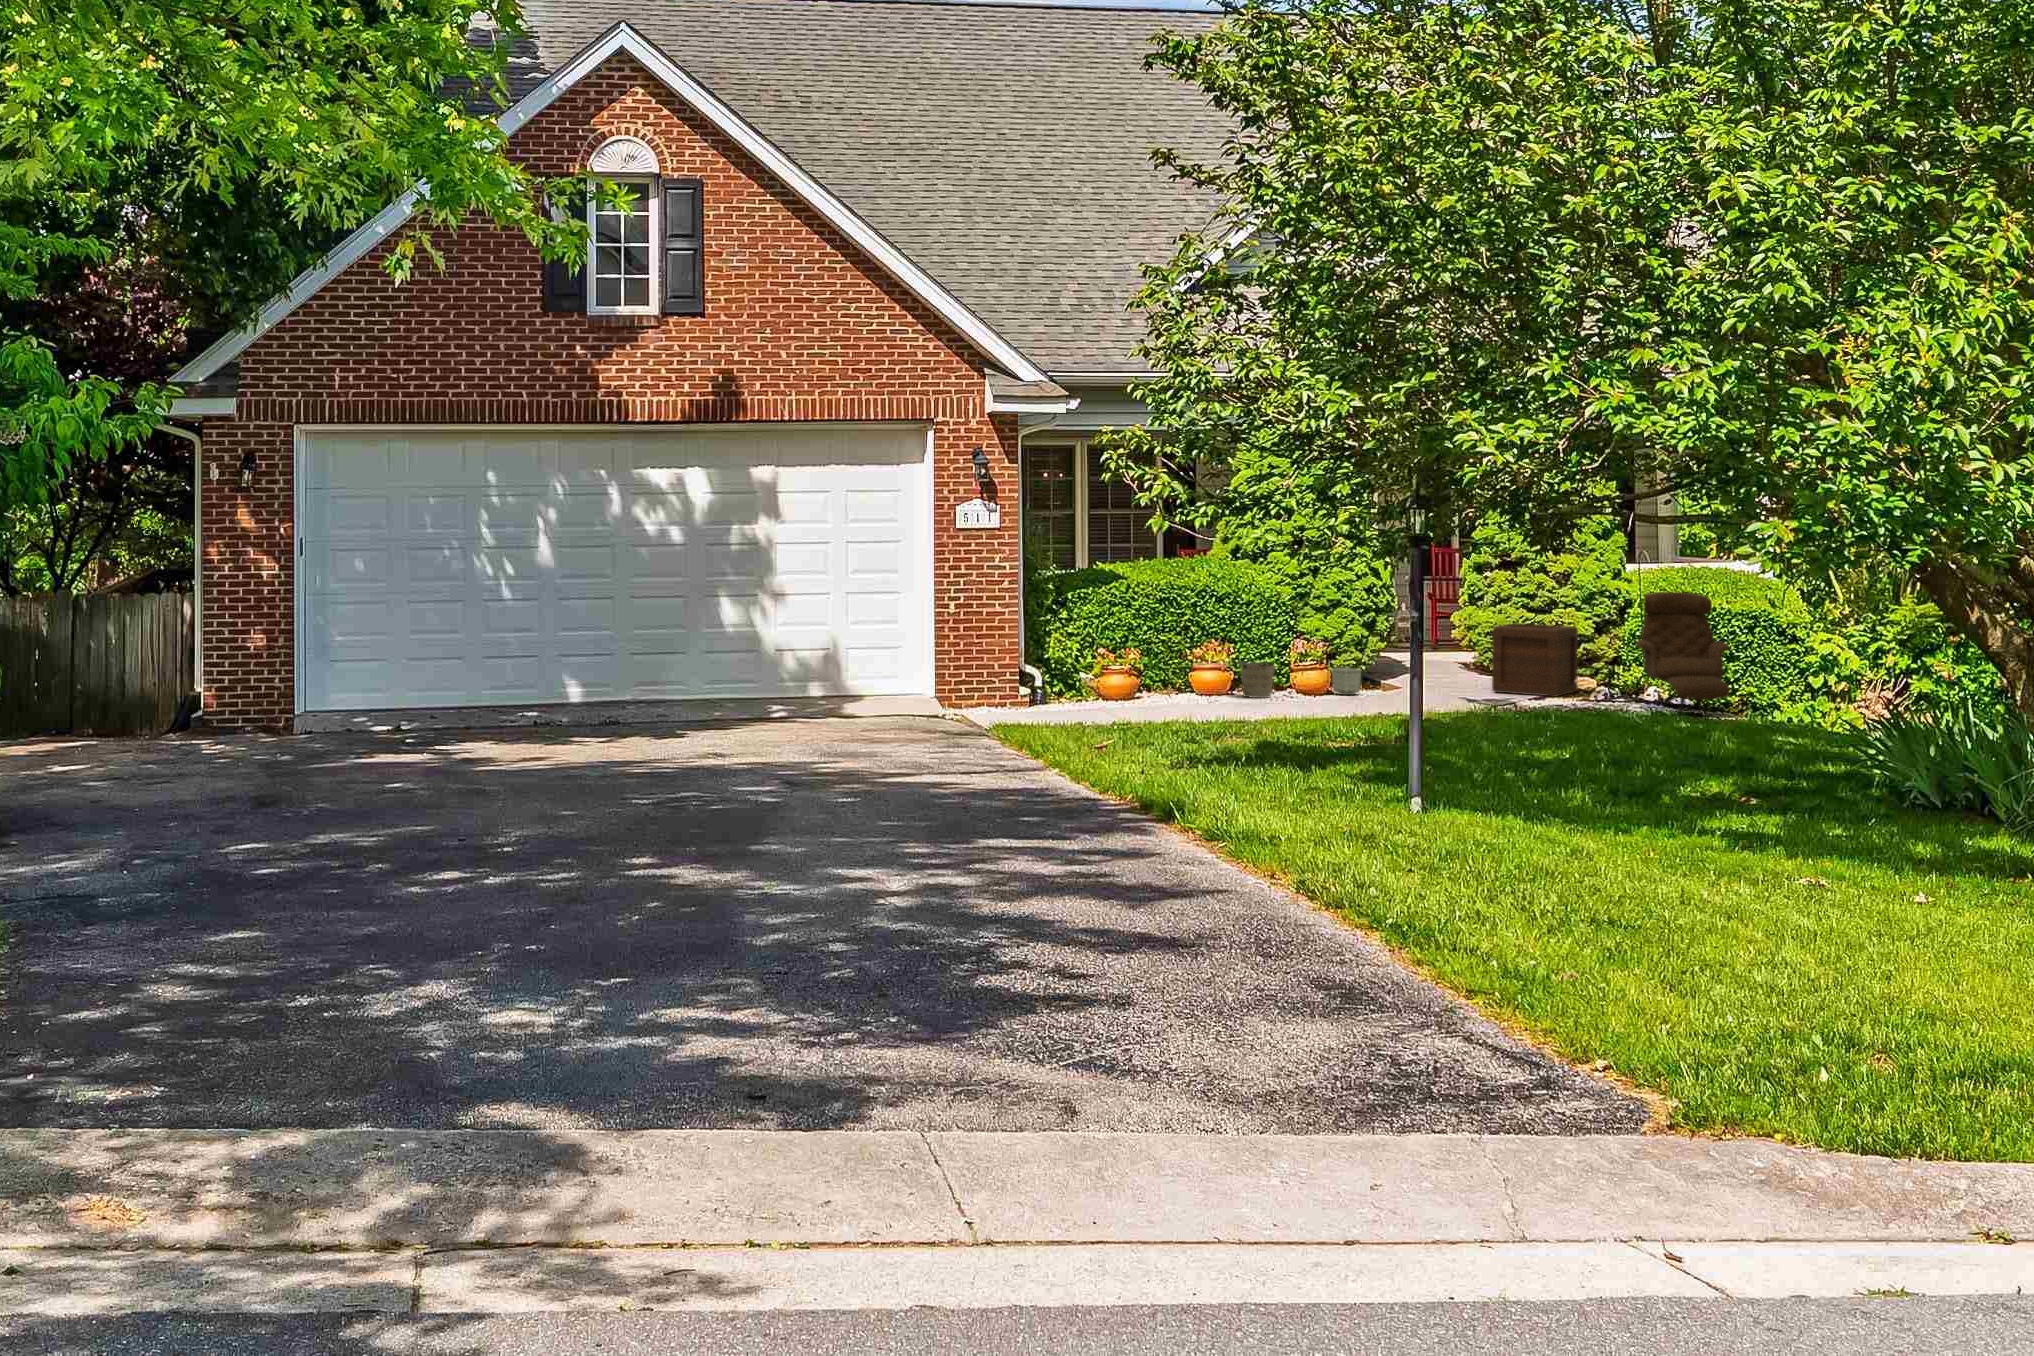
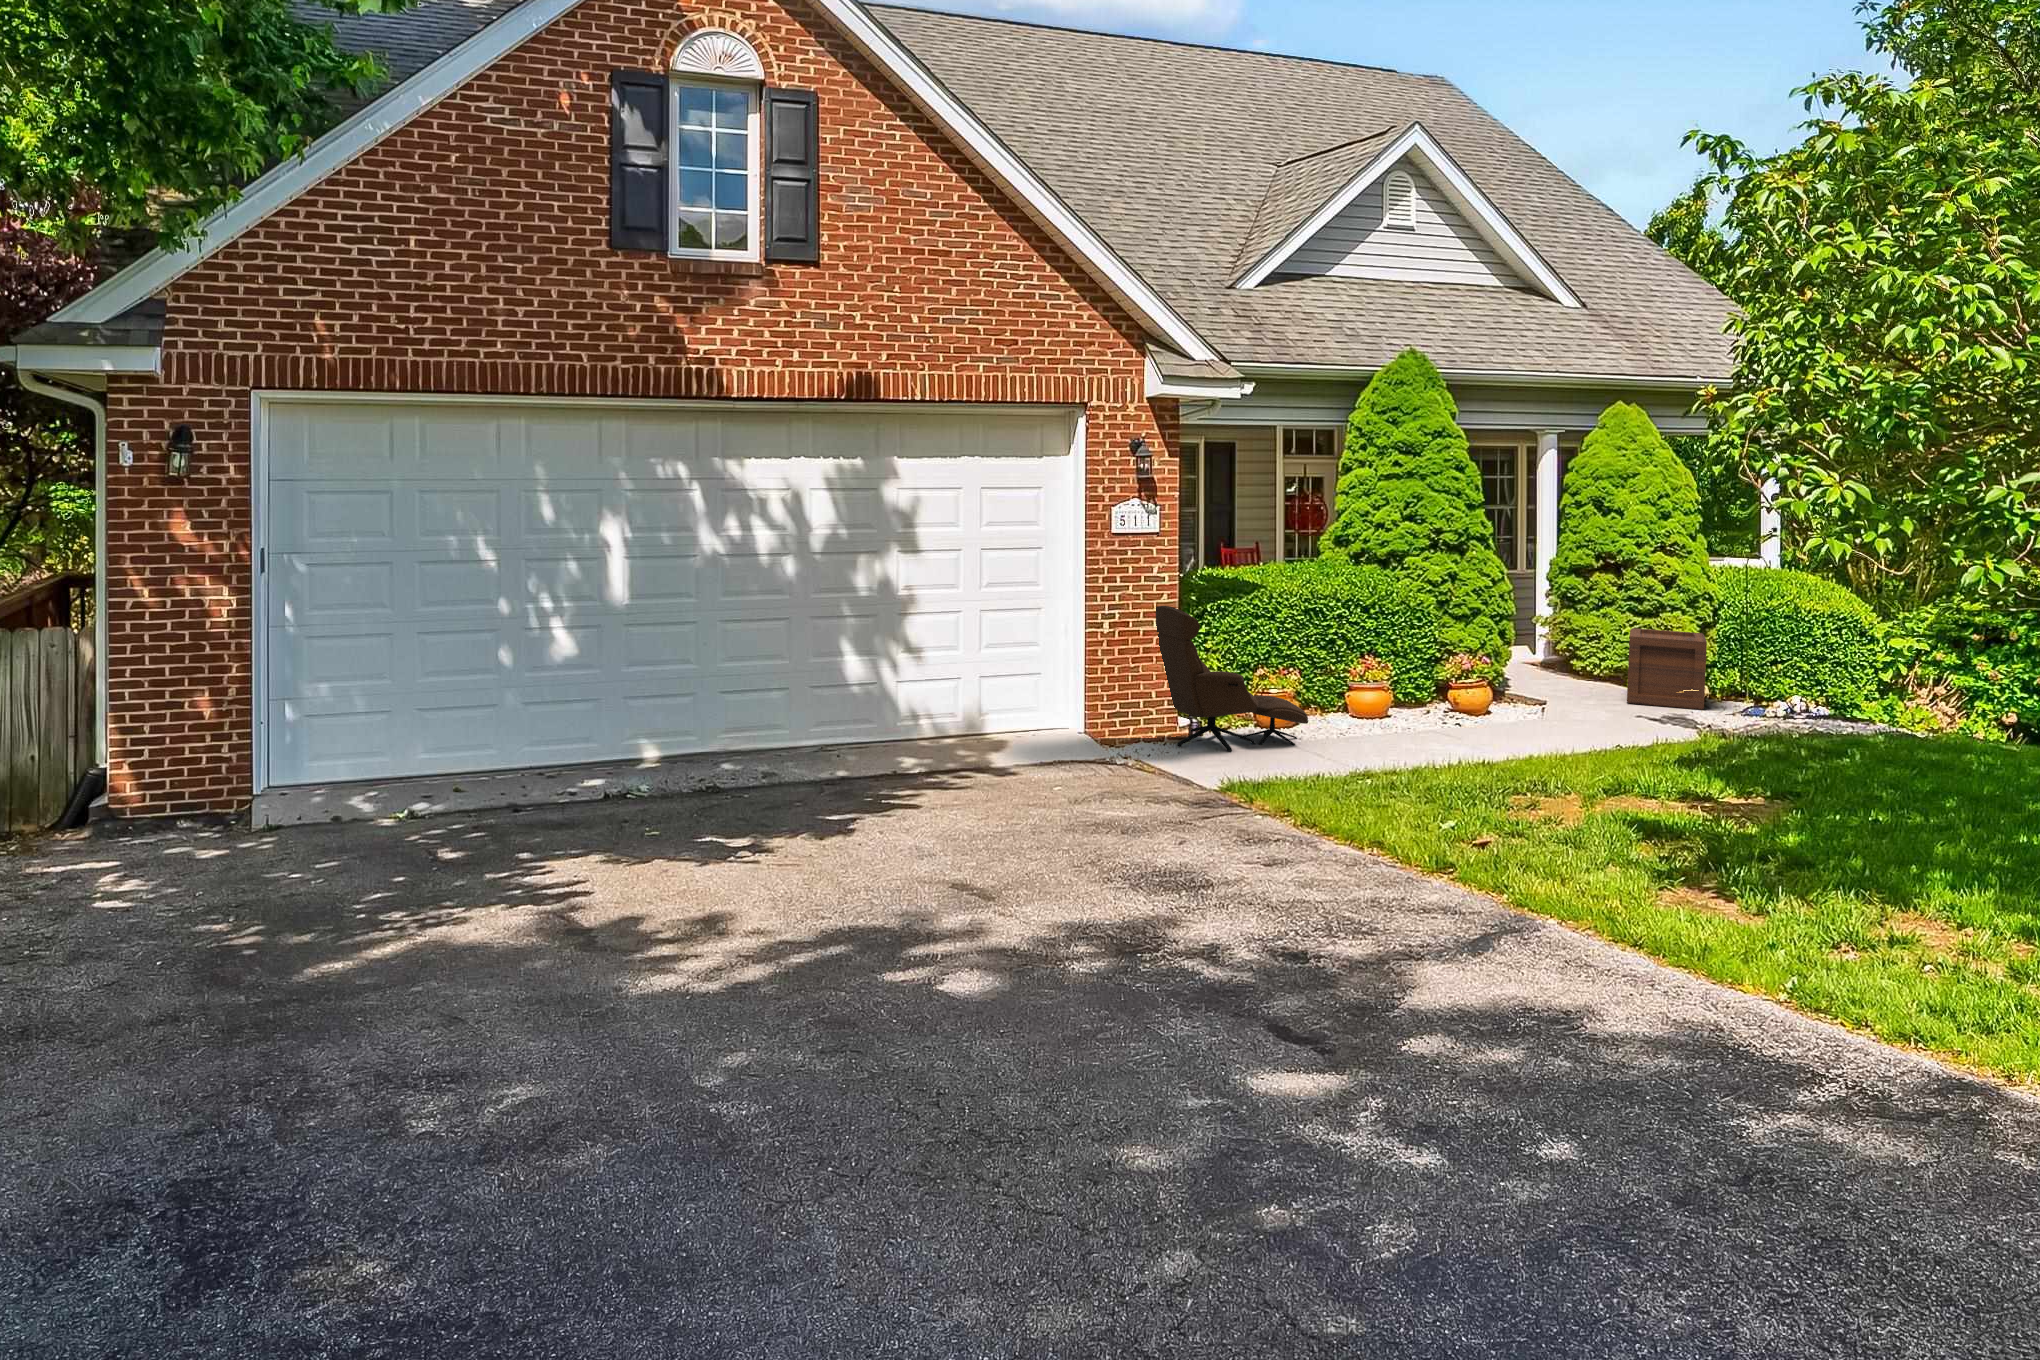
lounge chair: present [1635,592,1731,716] -> present [1156,606,1308,751]
bucket: present [1240,662,1275,698] -> none [1388,677,1433,719]
planter: present [1332,668,1361,695] -> none [1477,681,1510,711]

